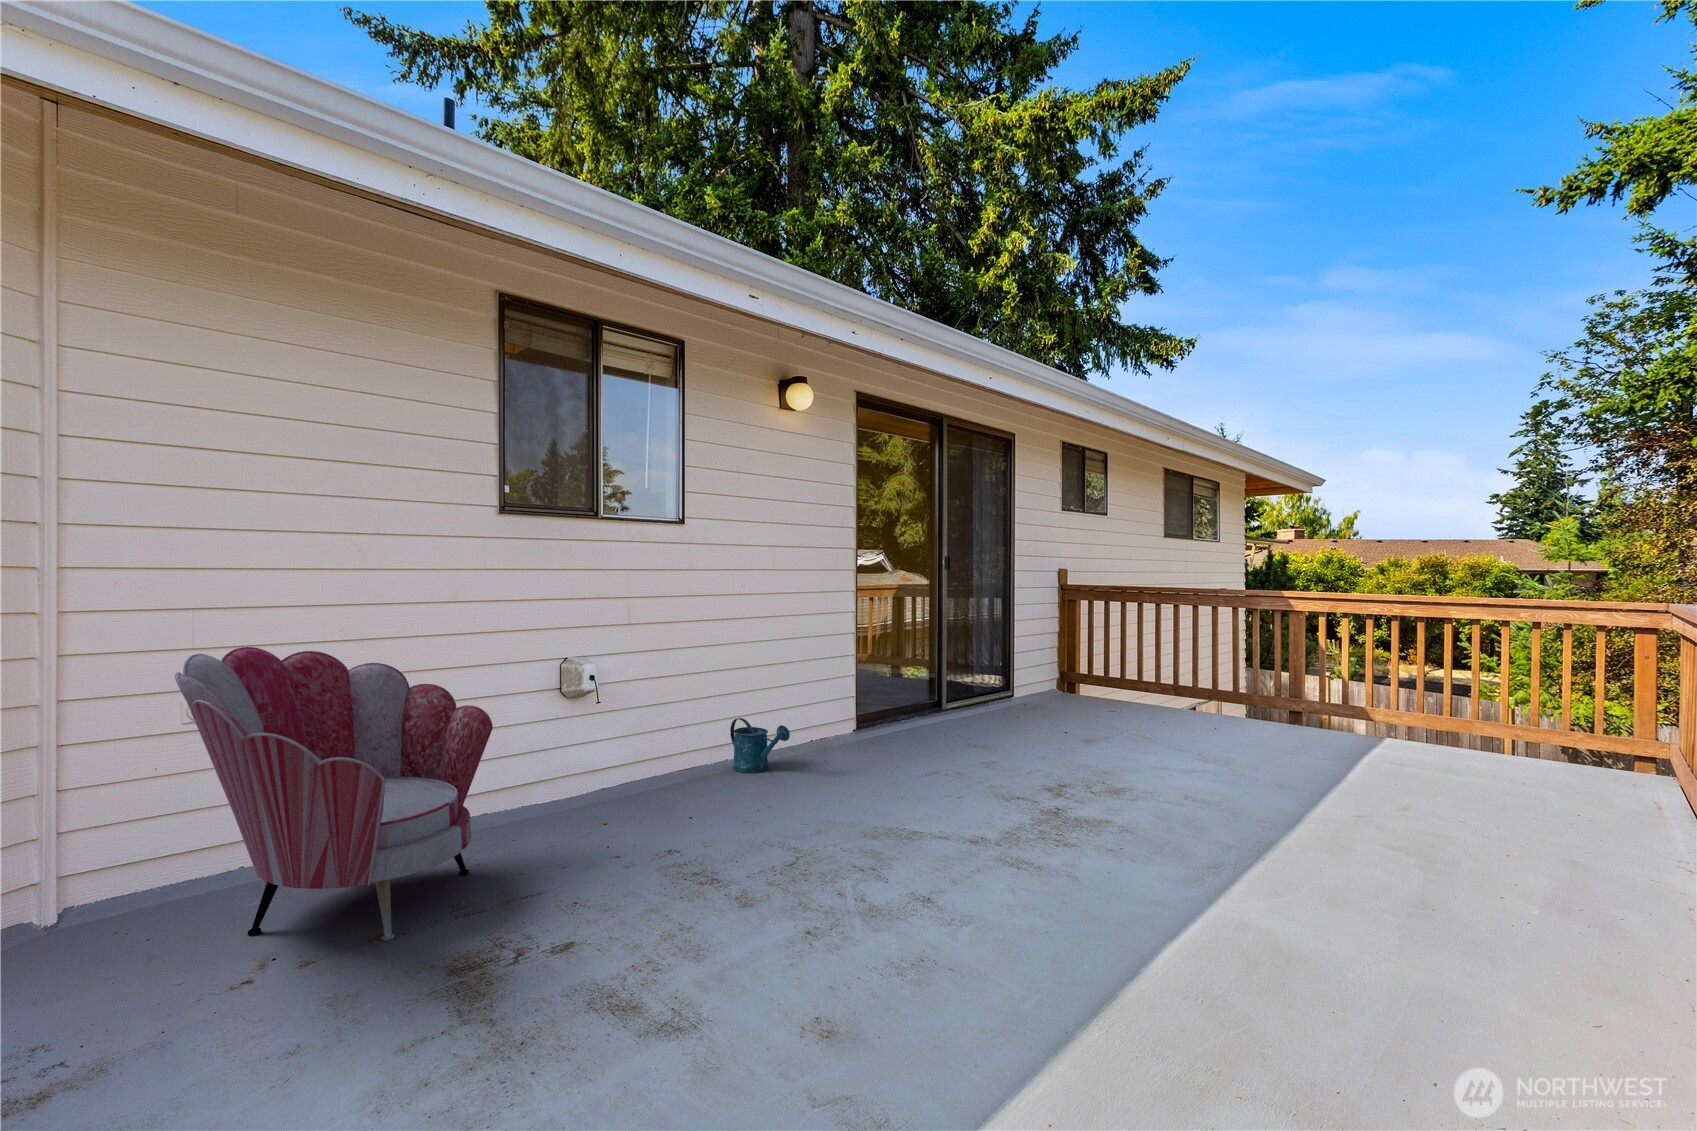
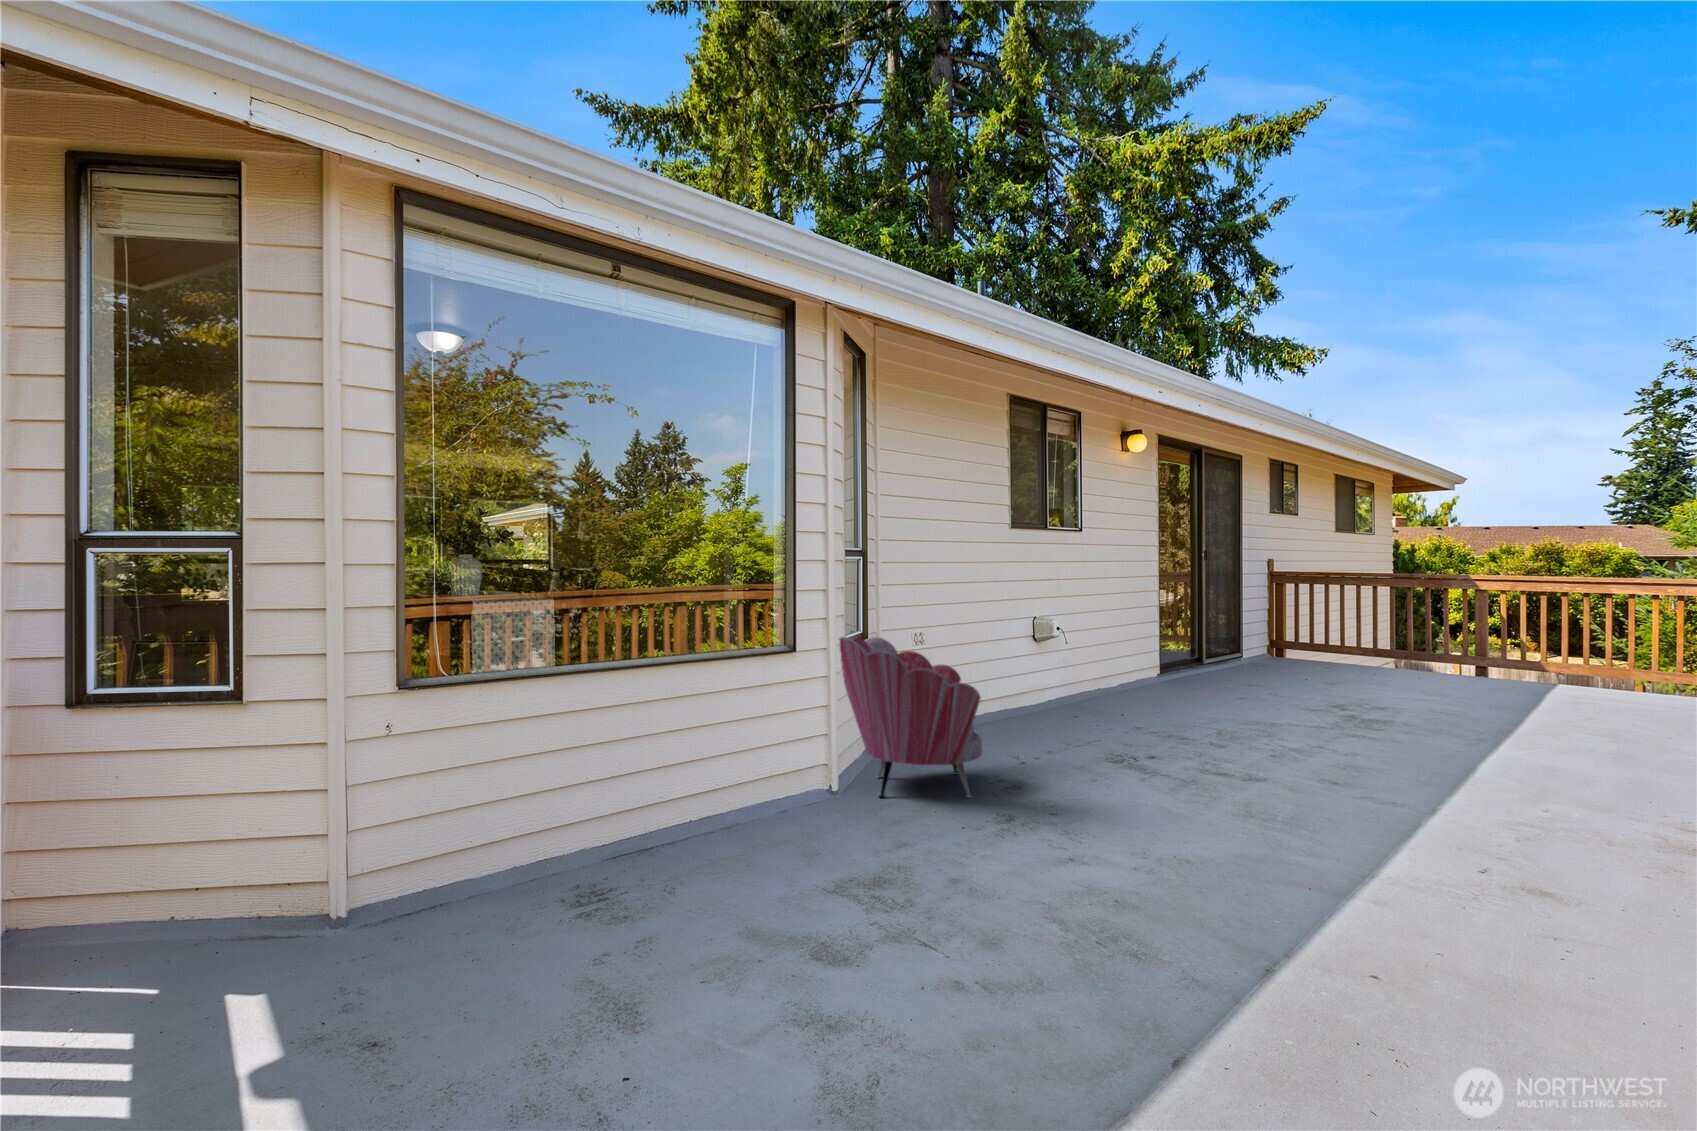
watering can: present [730,718,790,773] -> none [1036,685,1094,725]

